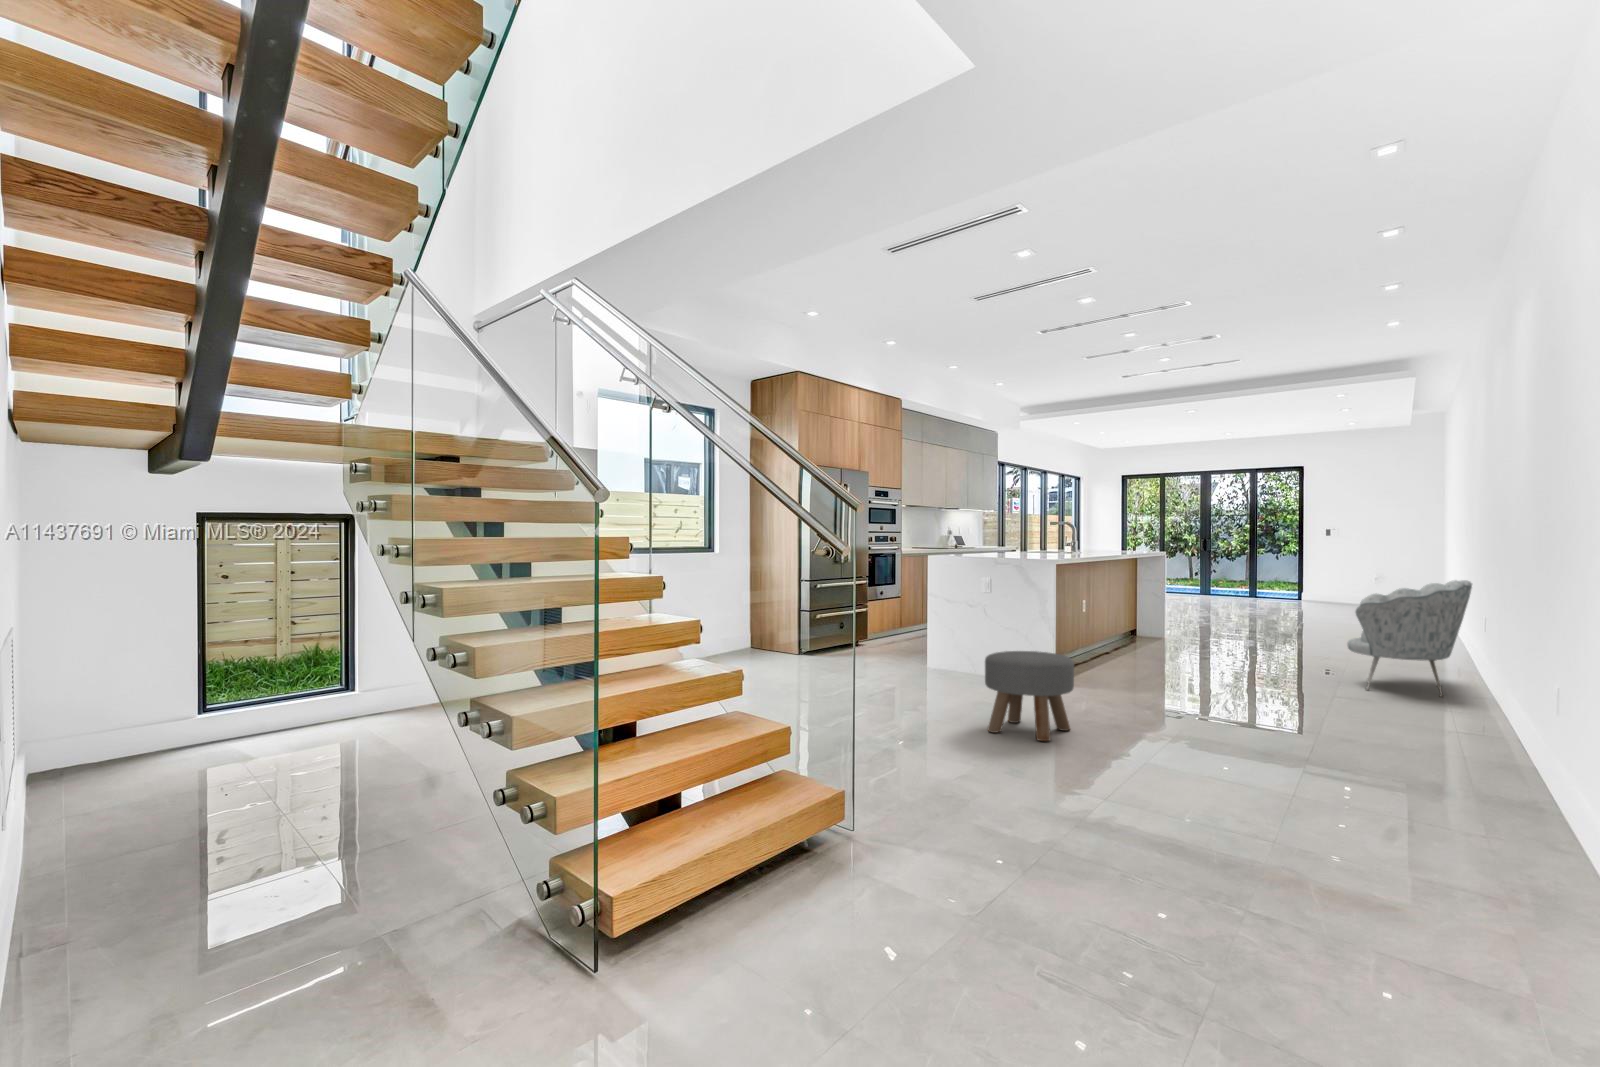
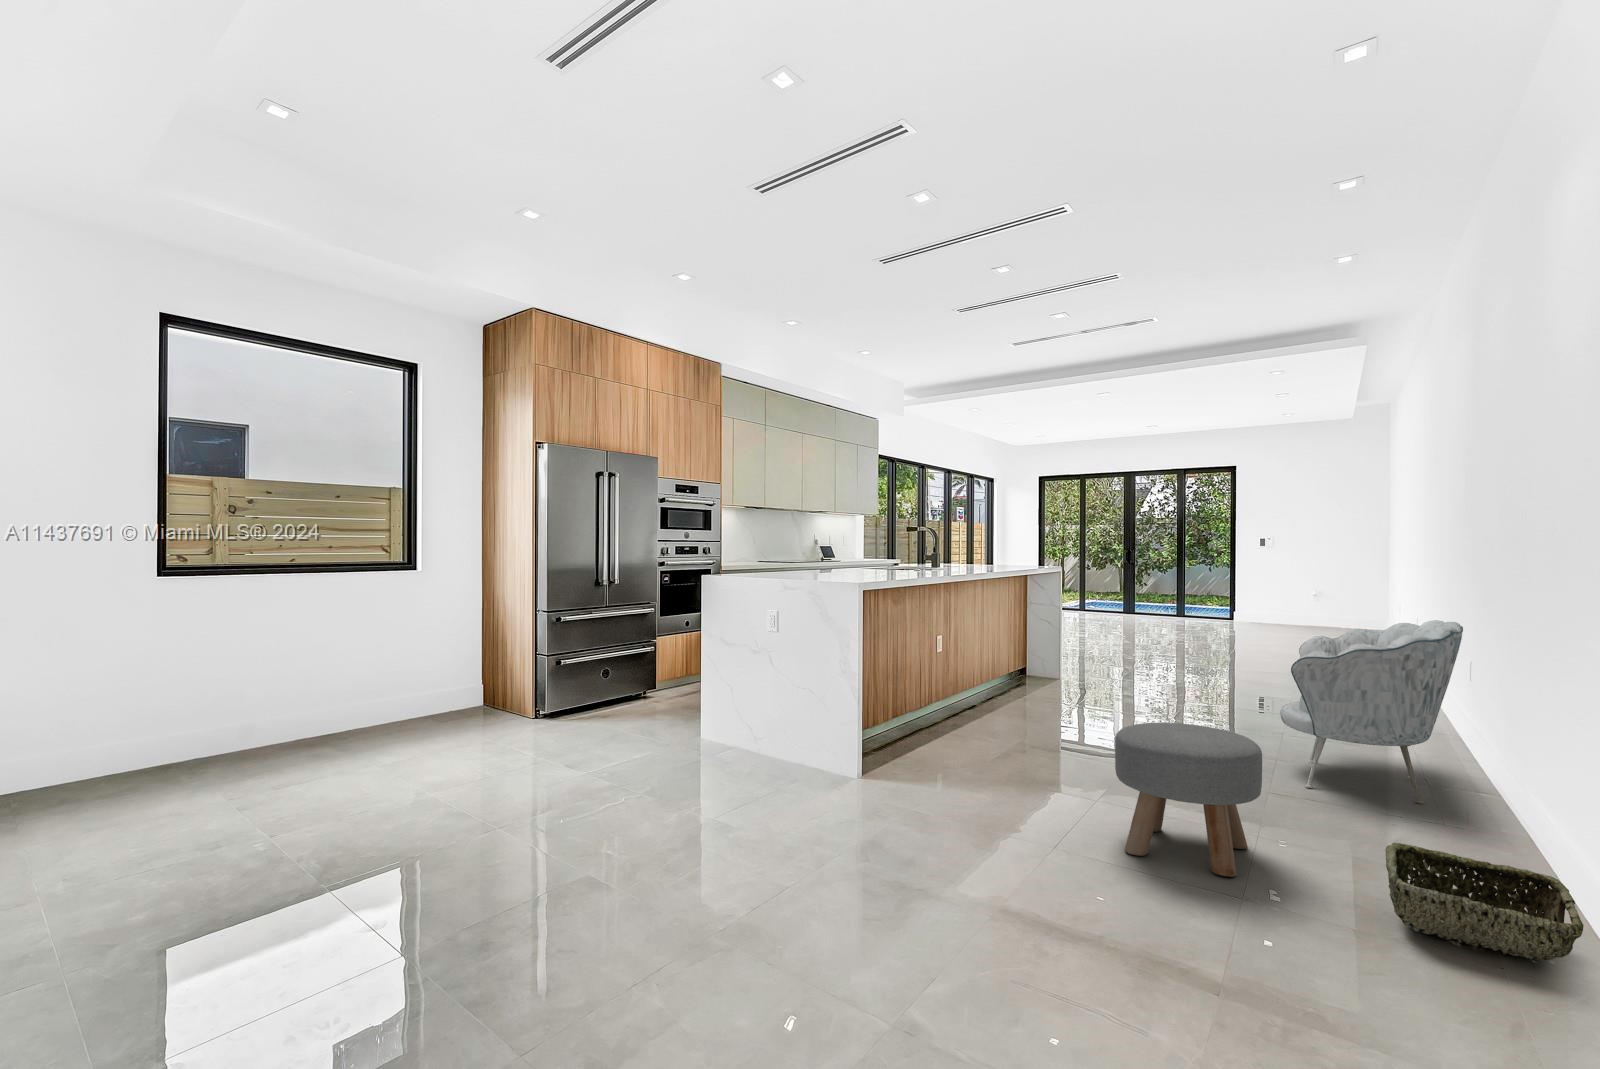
ottoman: present [985,651,1074,741] -> present [1115,723,1262,876]
woven basket: none [1413,696,1518,748] -> present [1385,843,1584,961]

